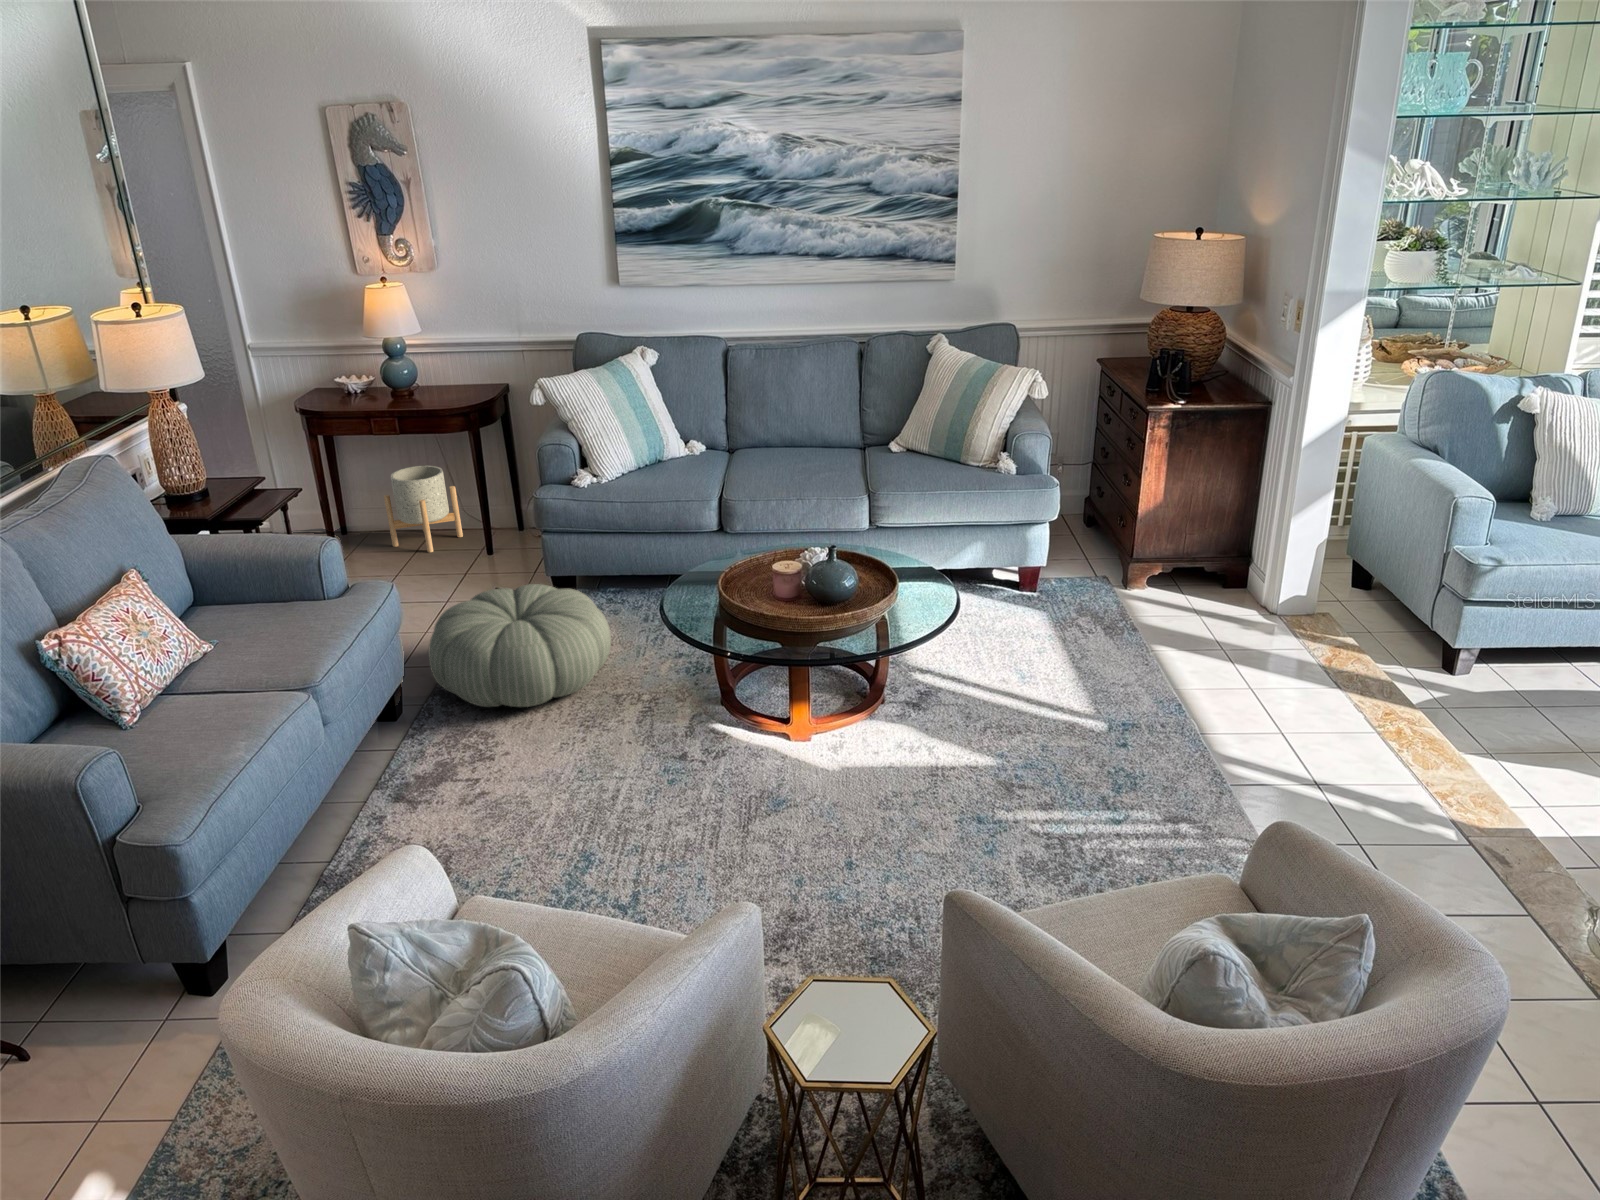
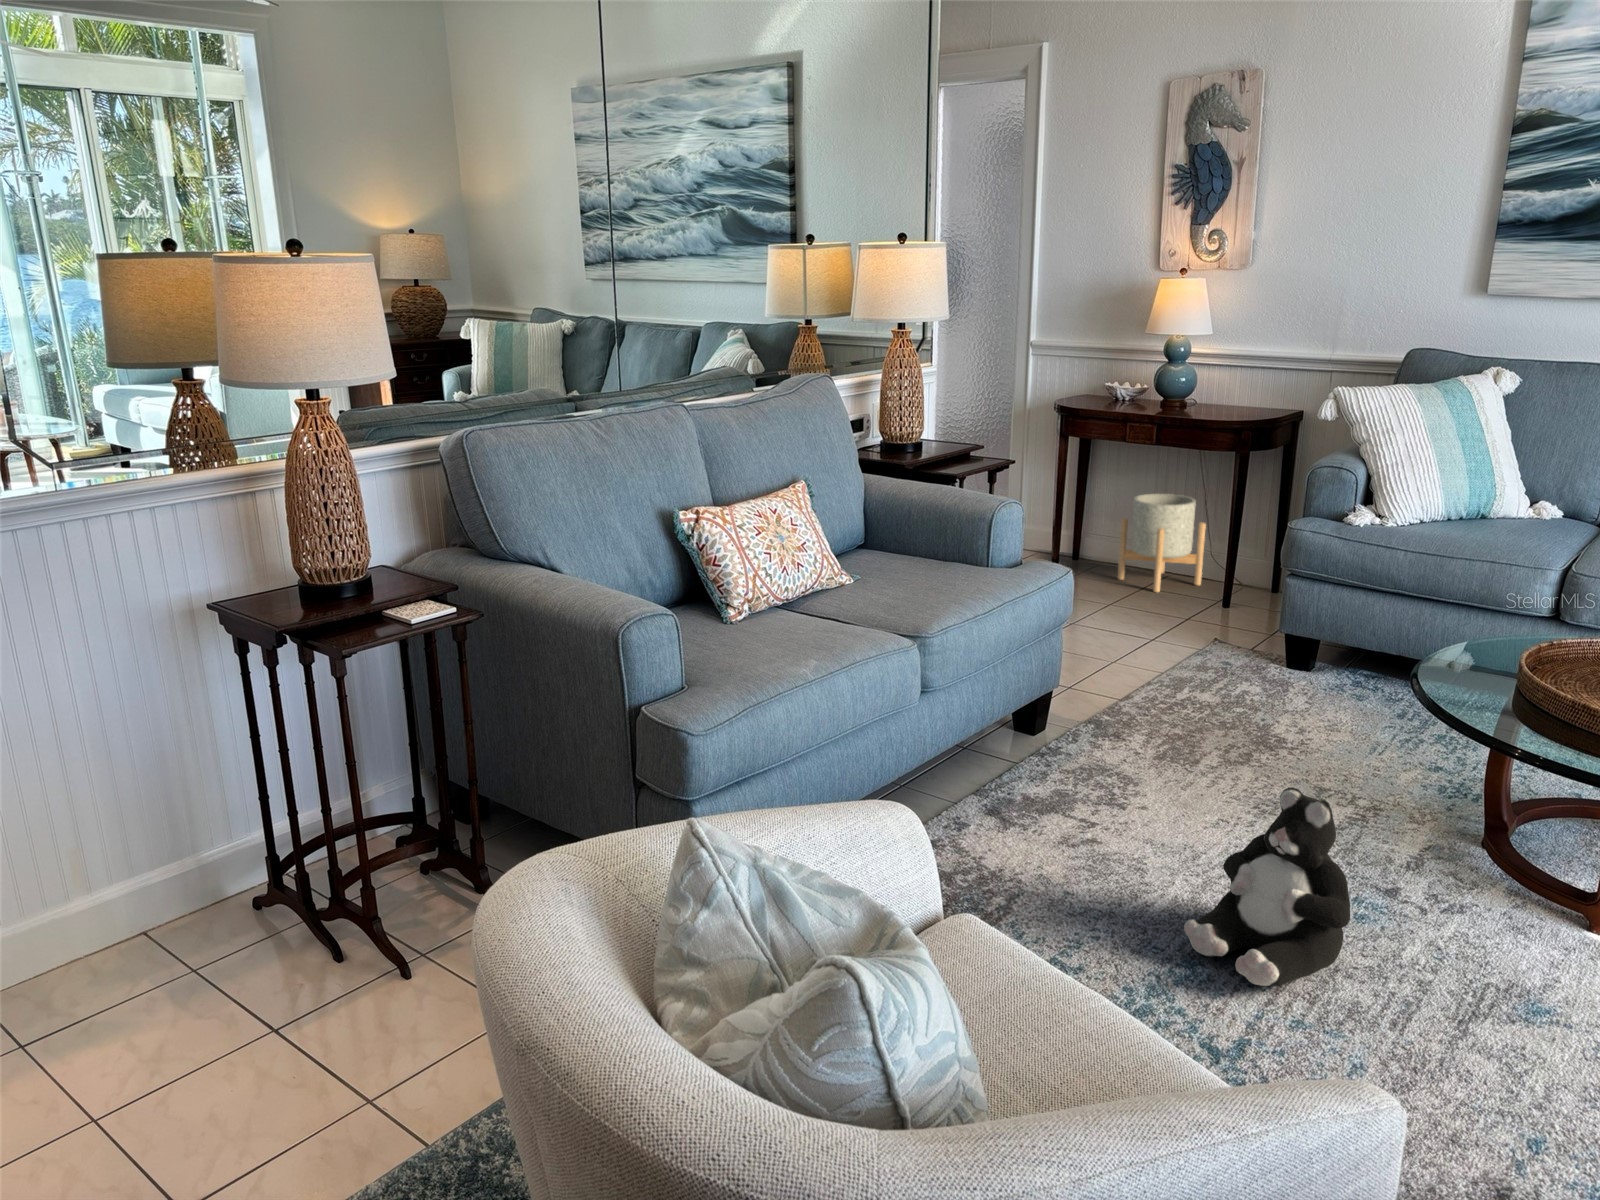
pouf: present [428,584,611,707] -> none [1090,619,1339,768]
plush toy: none [576,721,672,854] -> present [1184,788,1350,986]

